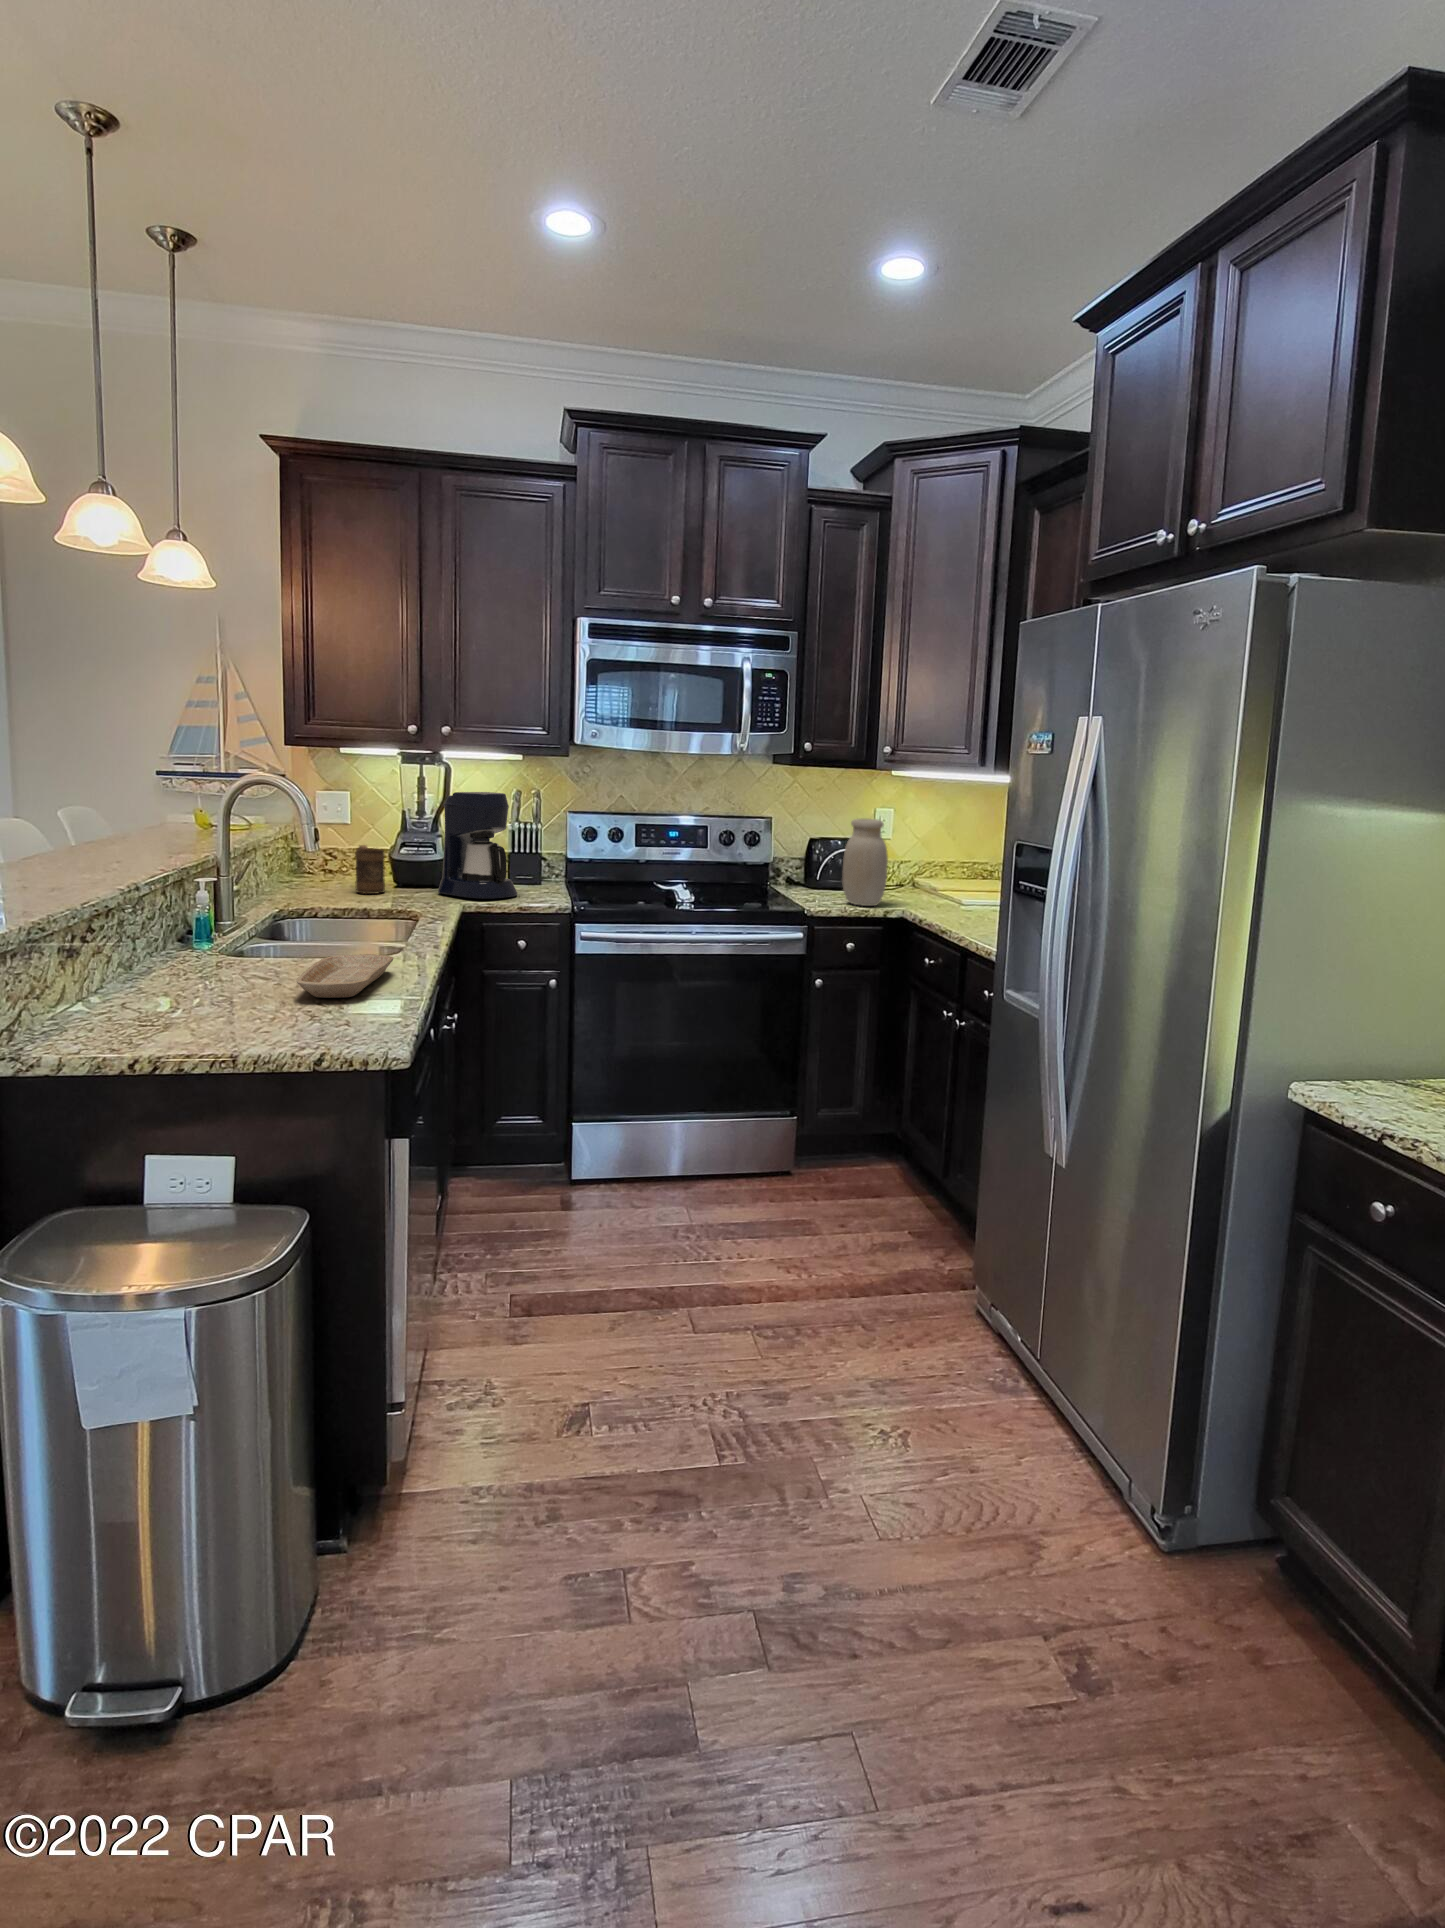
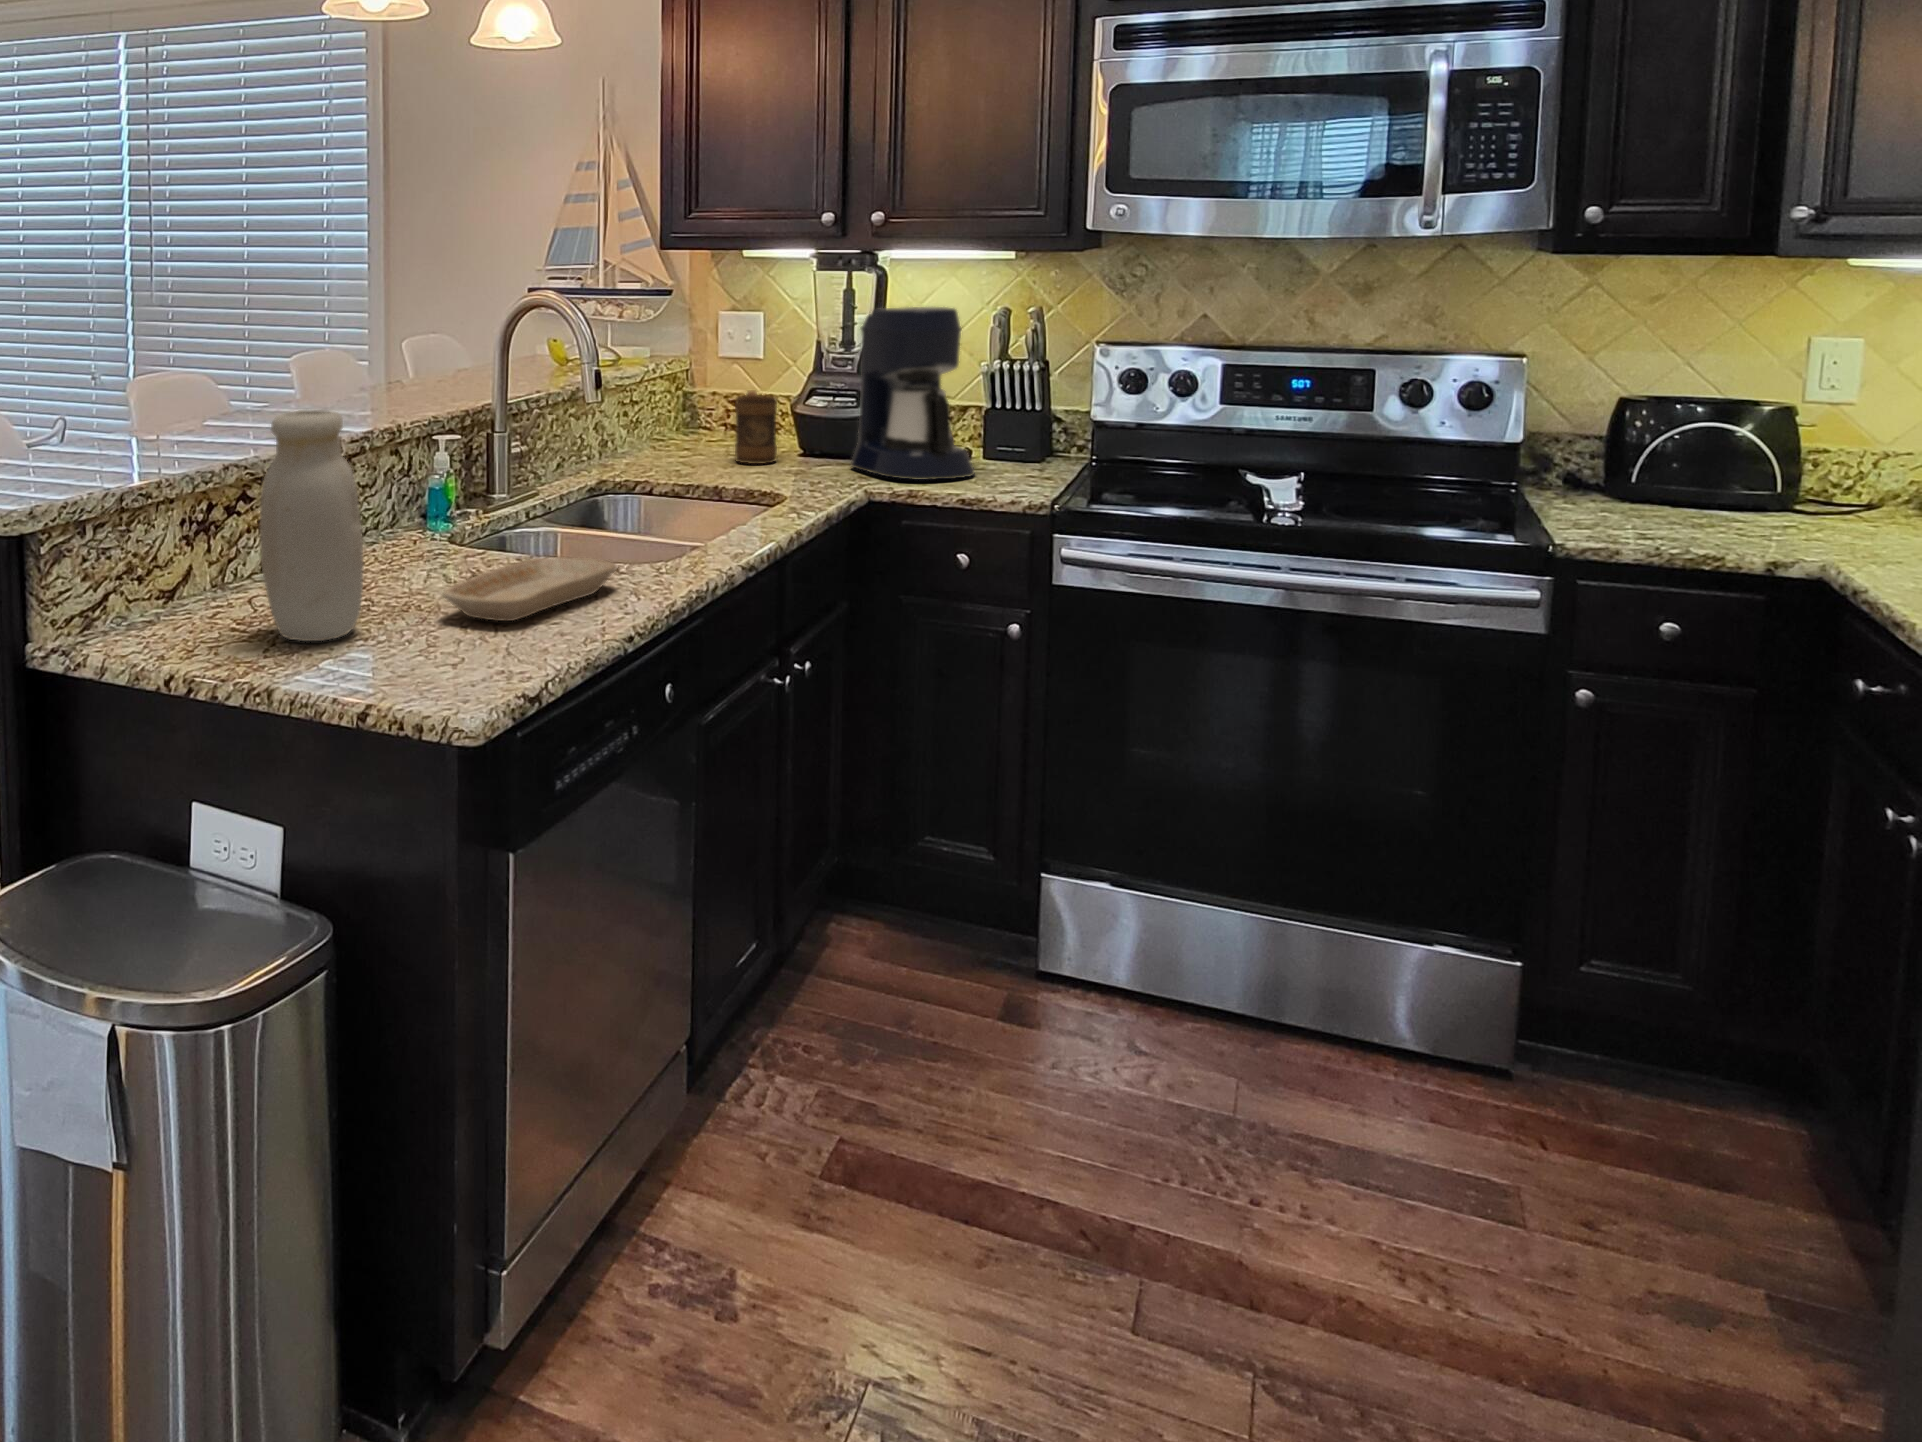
jar: present [842,819,888,906] -> present [260,410,364,641]

